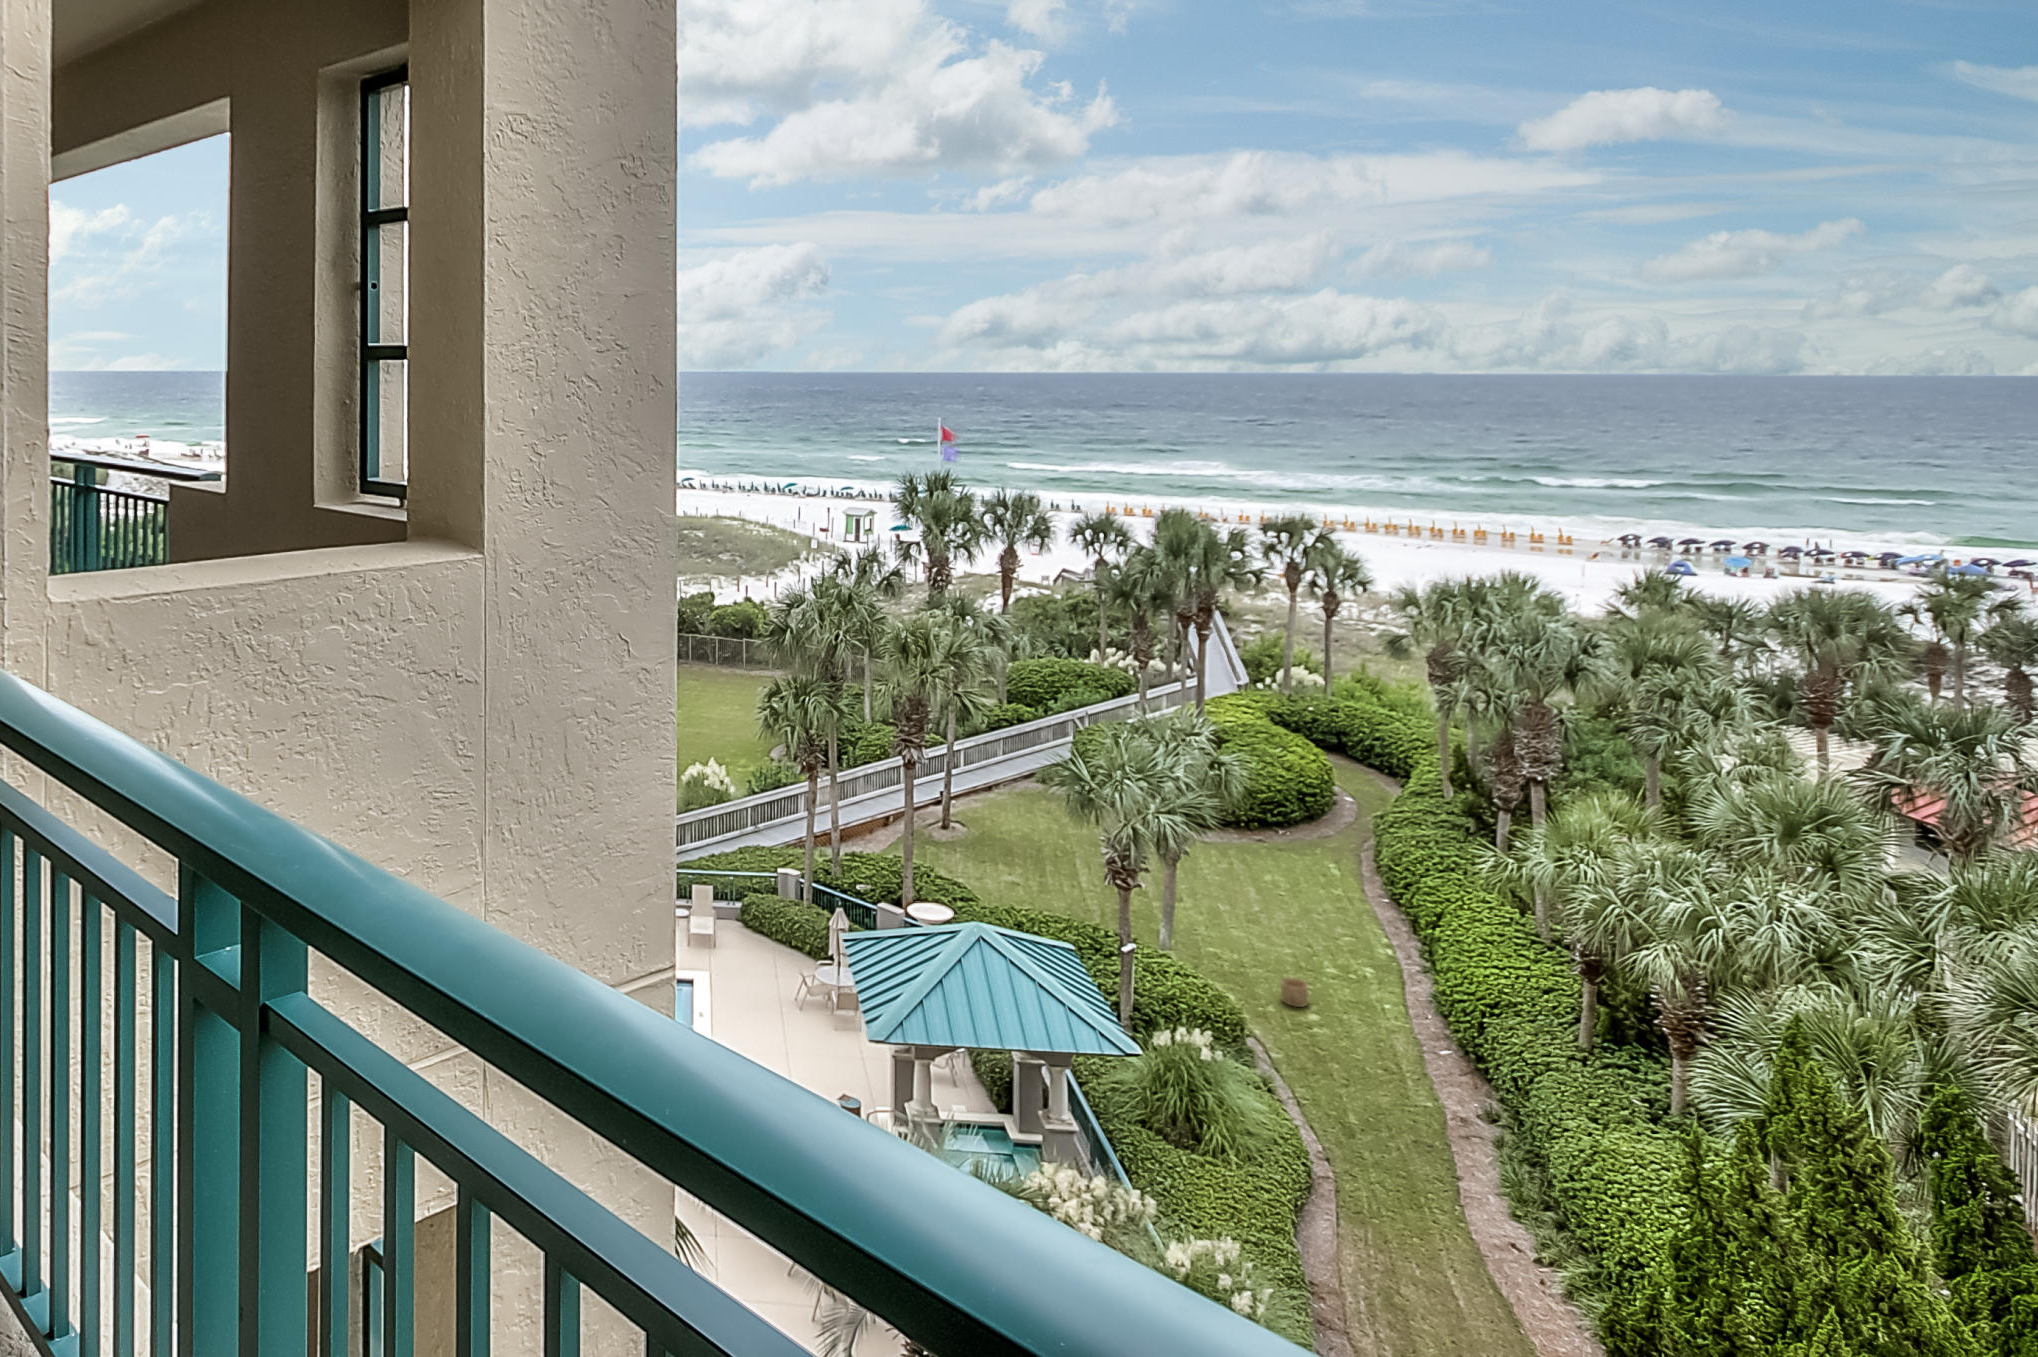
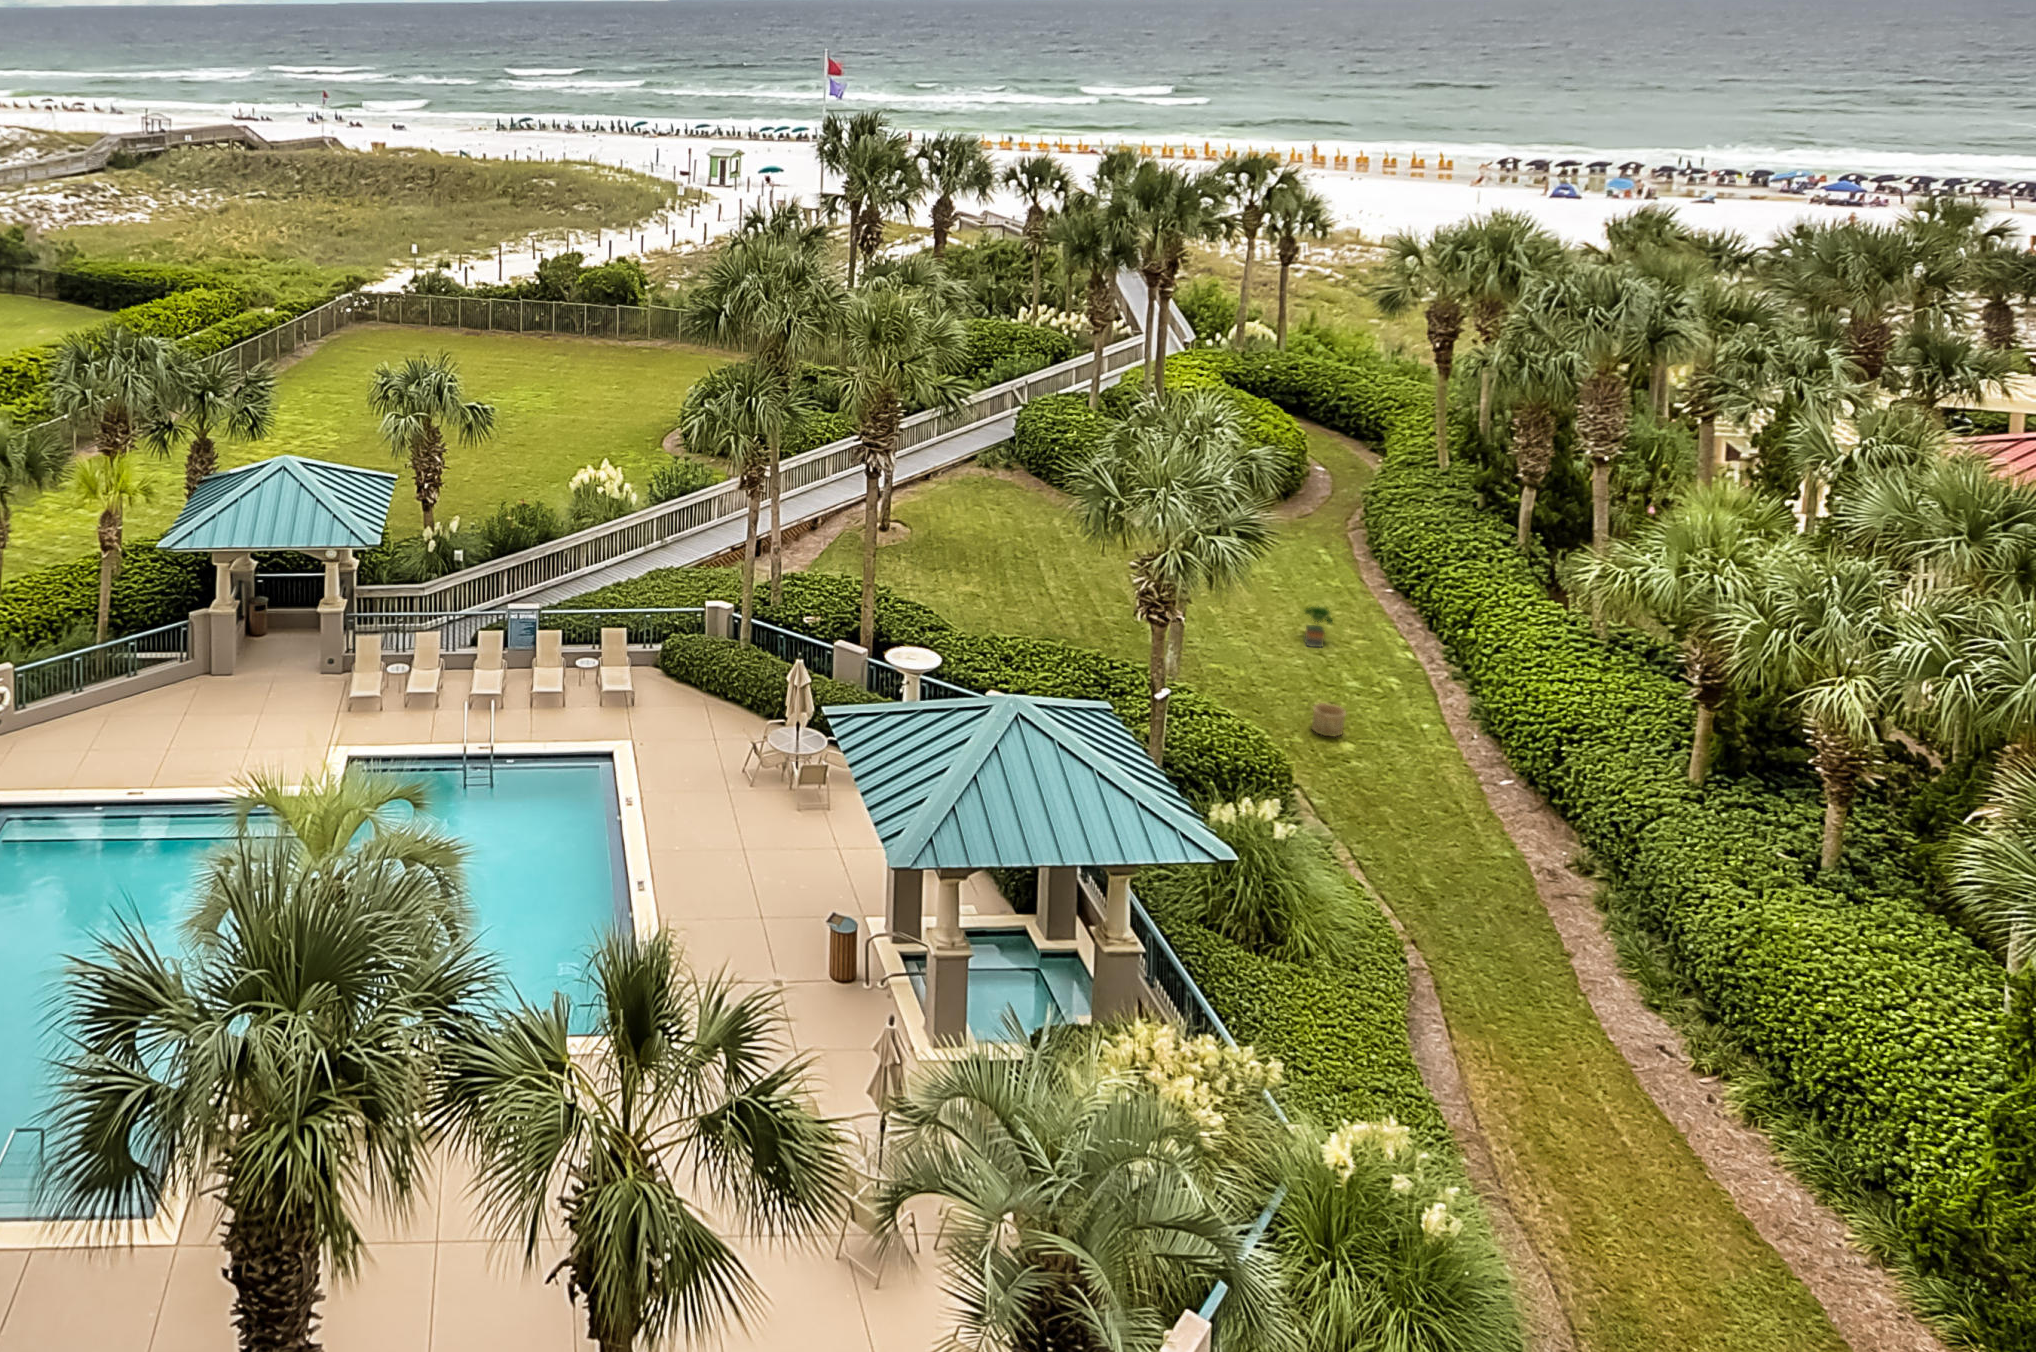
potted tree: none [1291,900,1317,937] -> present [1304,606,1332,647]

